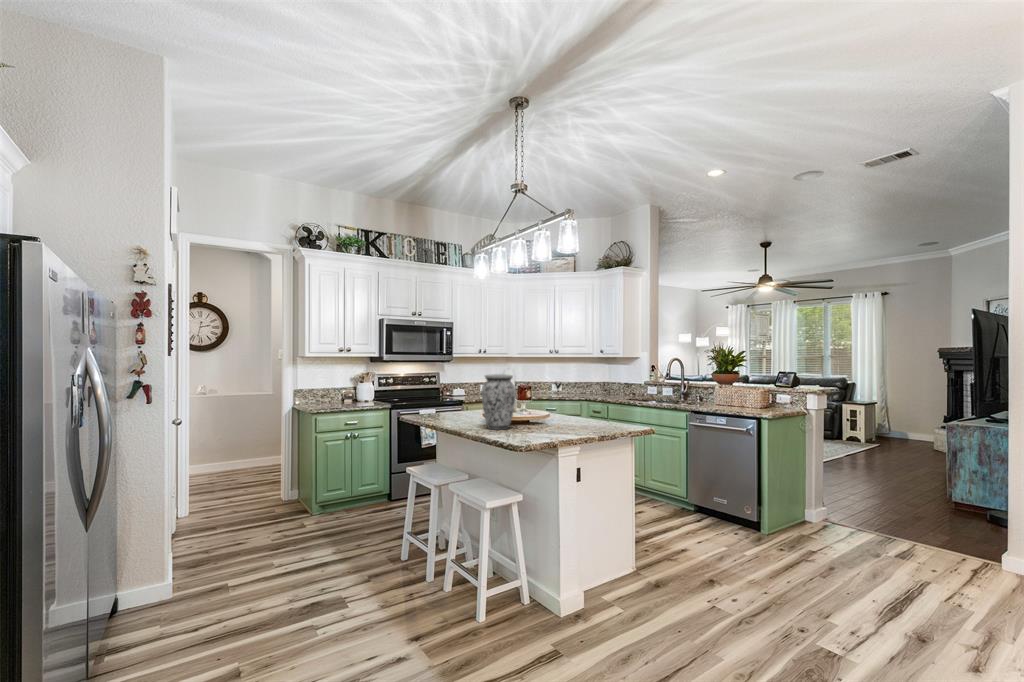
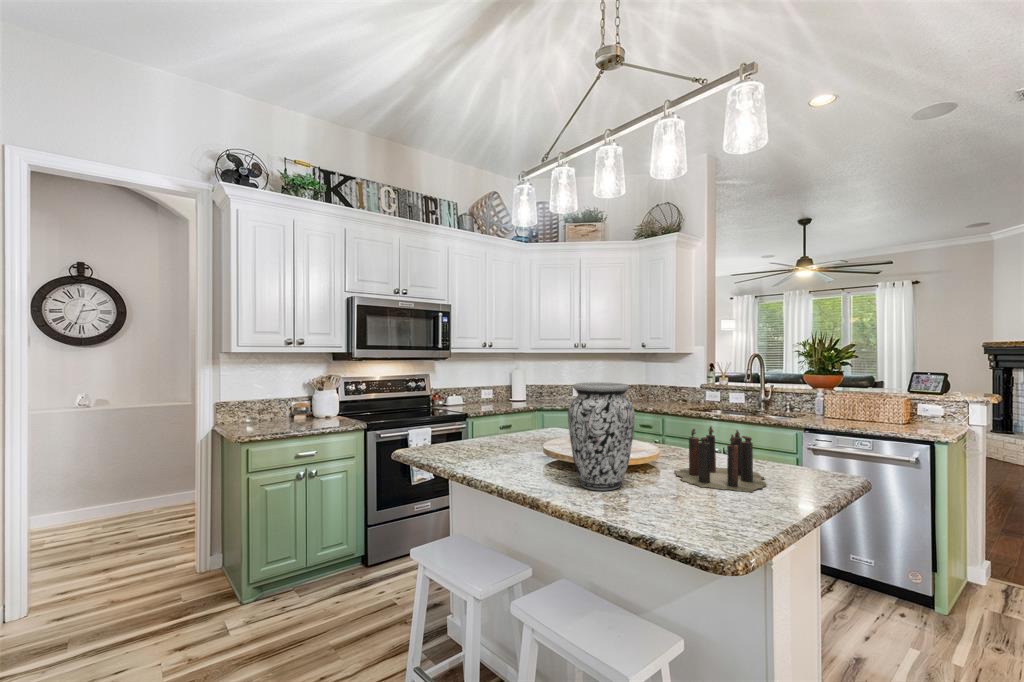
candle: none [539,399,597,432] -> present [675,426,766,492]

